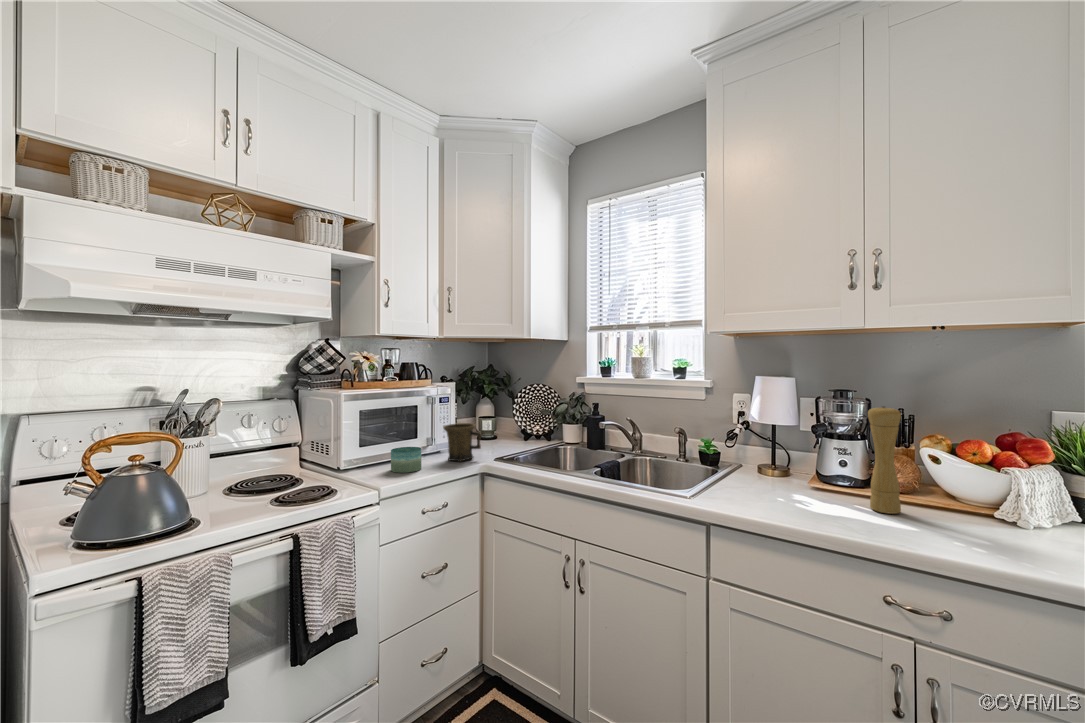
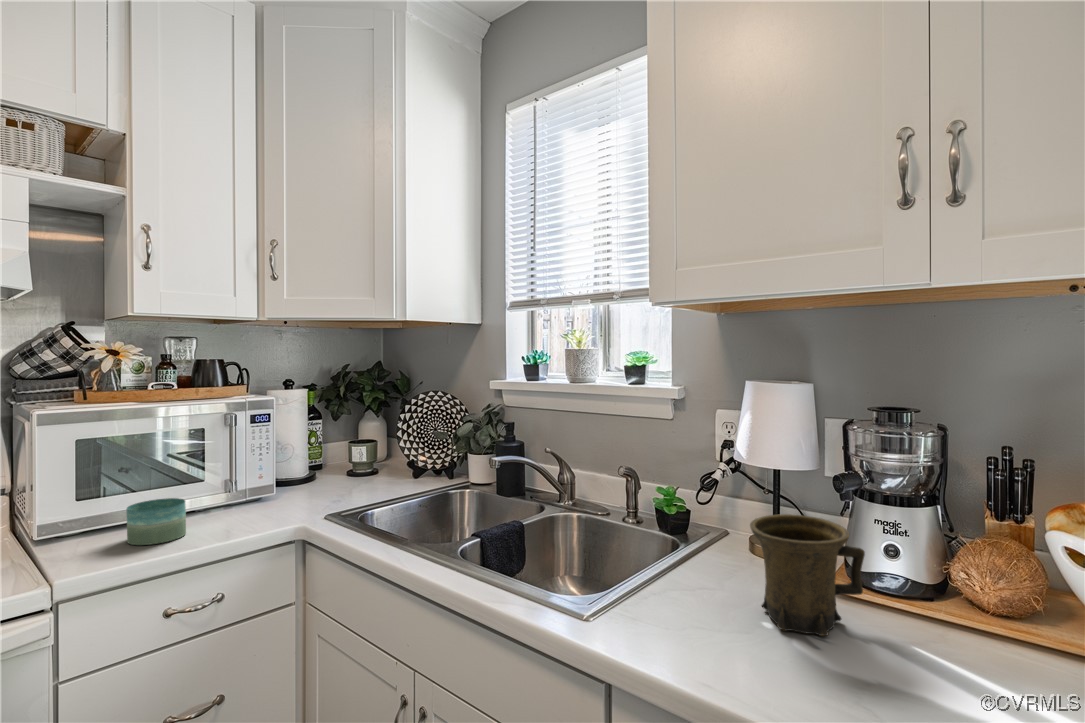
pepper mill: present [868,406,901,514] -> none [933,447,1005,682]
mug: present [443,423,481,461] -> present [750,514,865,636]

